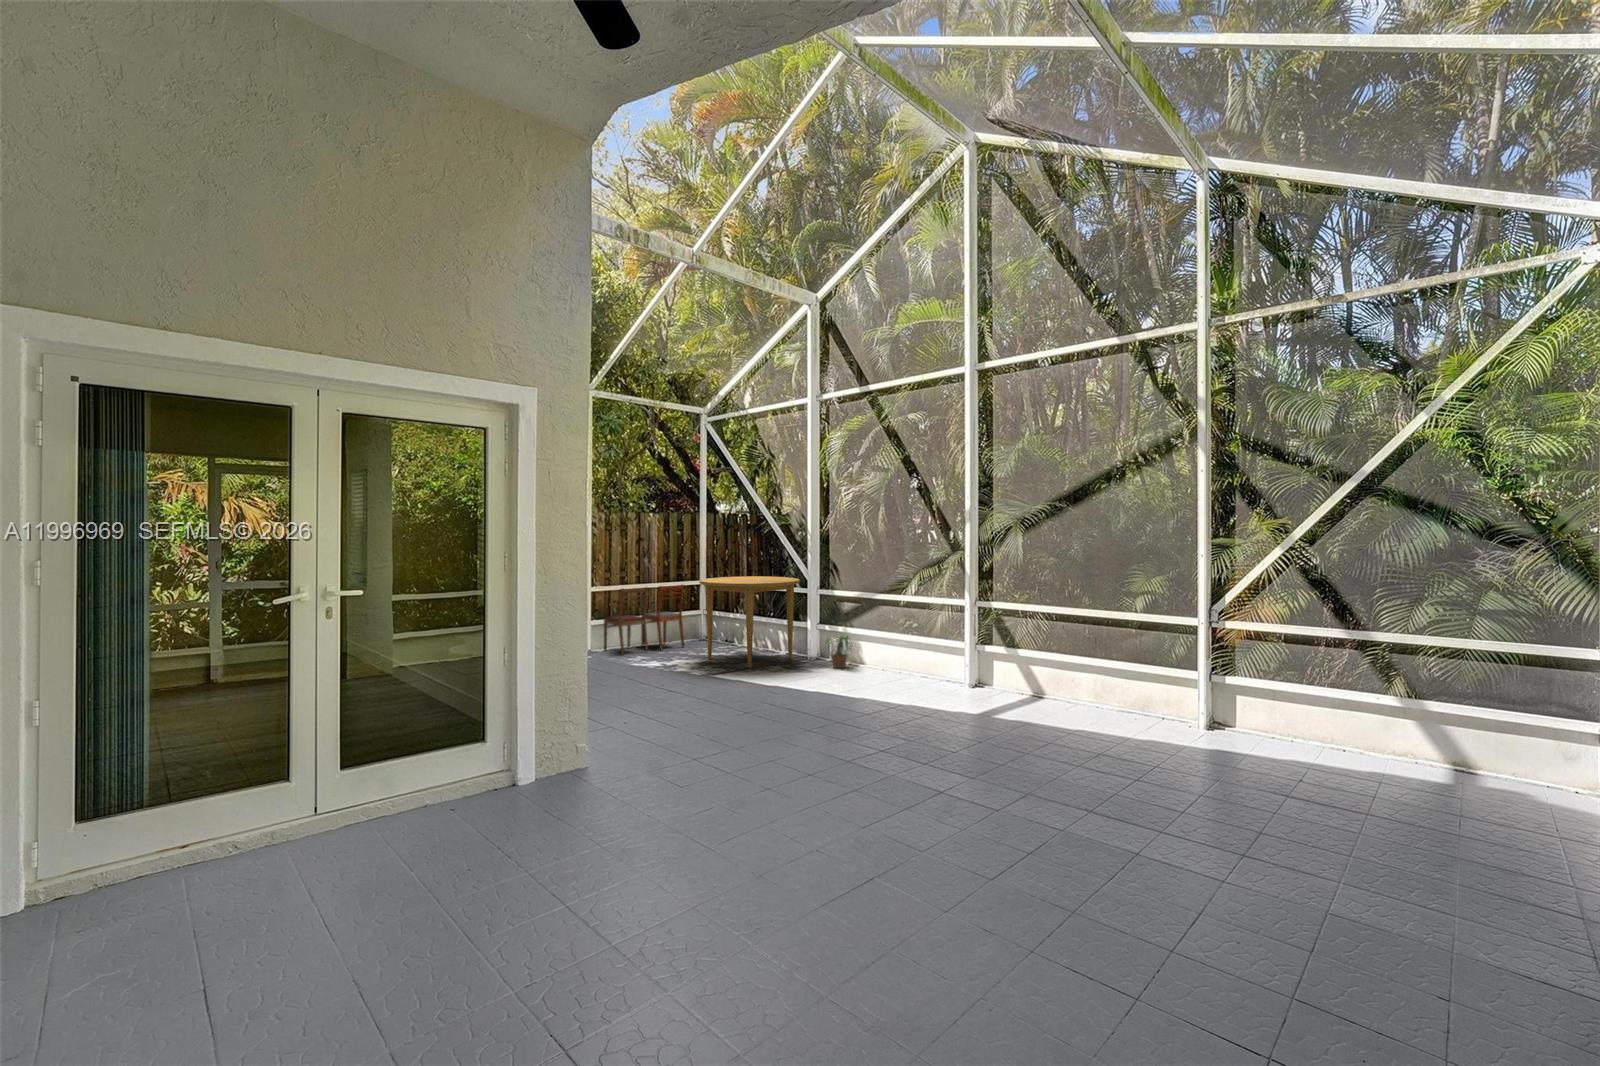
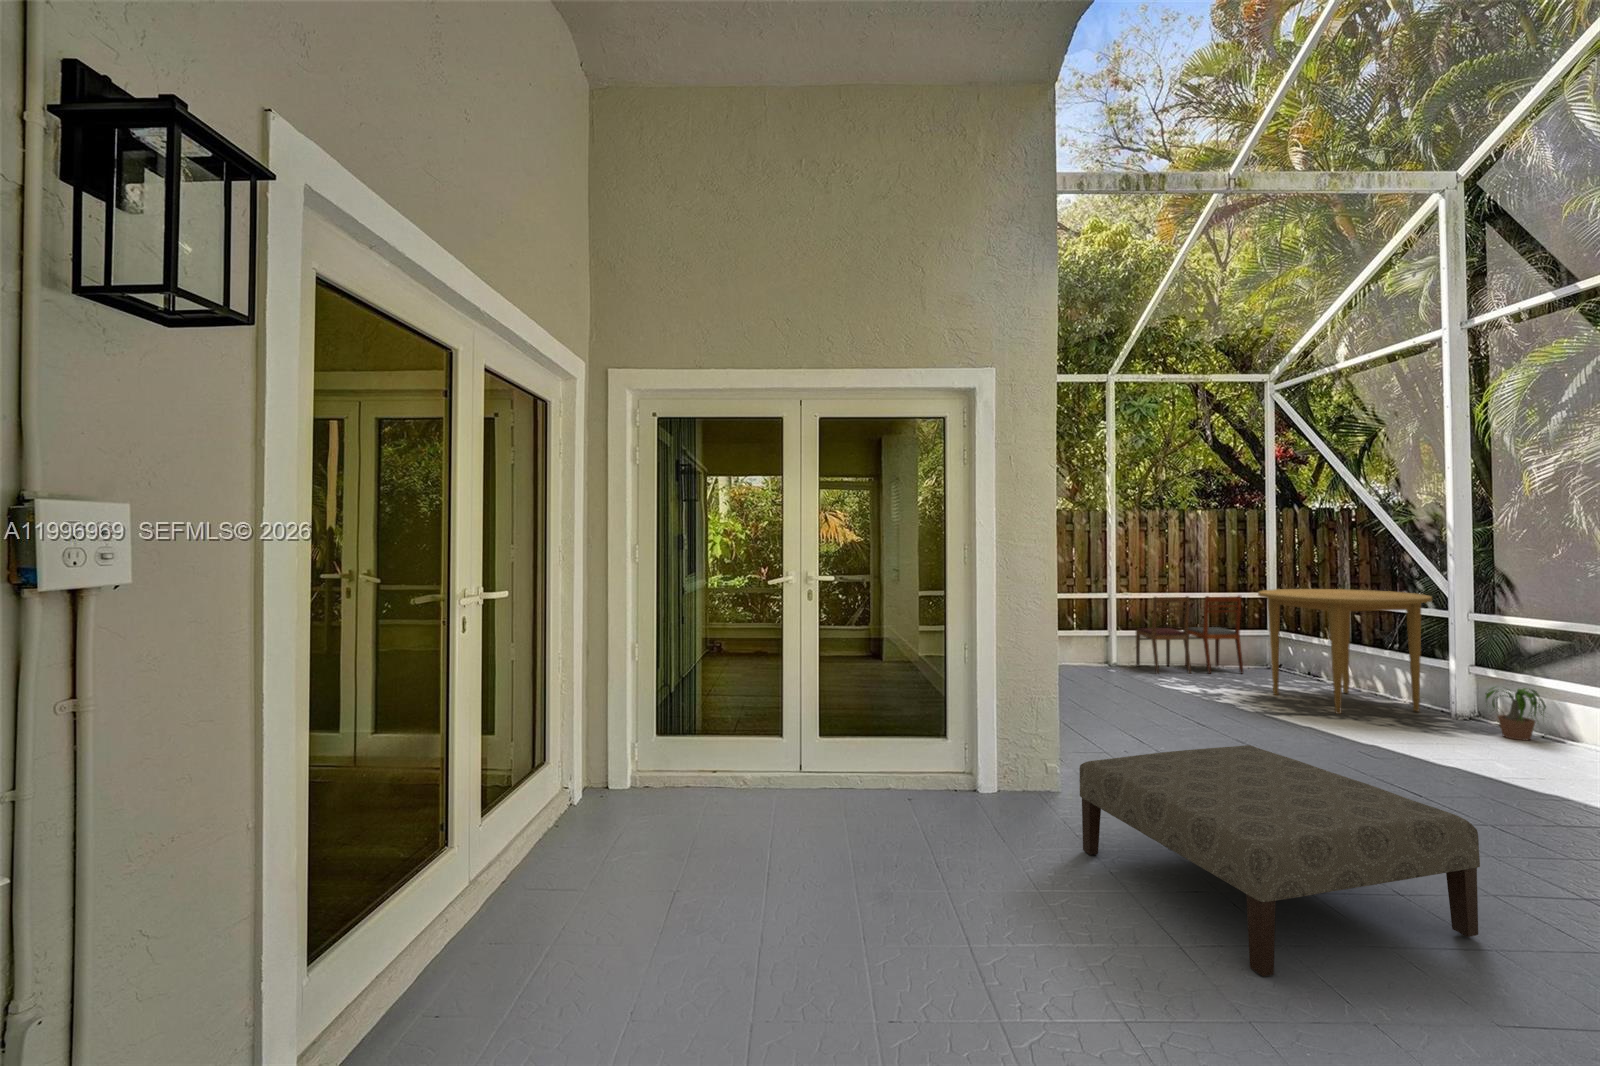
ottoman: none [620,689,840,822] -> present [1080,745,1480,977]

